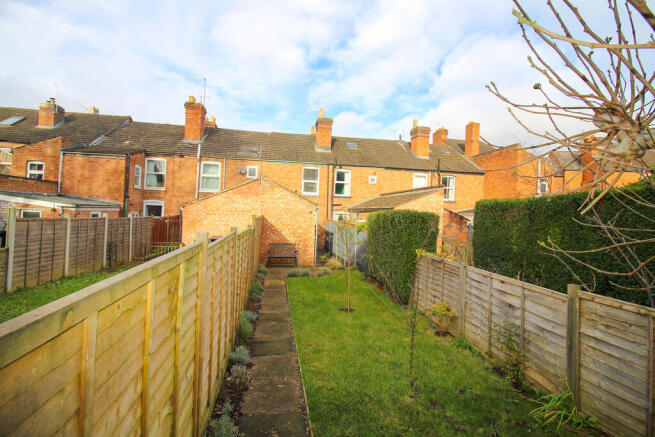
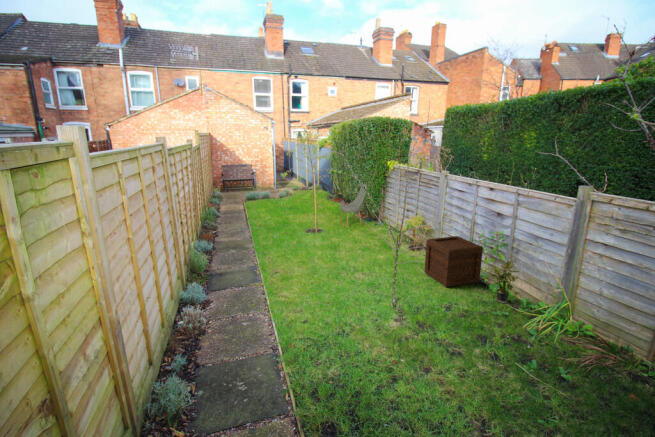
chair: none [372,268,398,308] -> present [340,184,367,227]
wooden crate: none [446,324,499,372] -> present [425,236,483,287]

